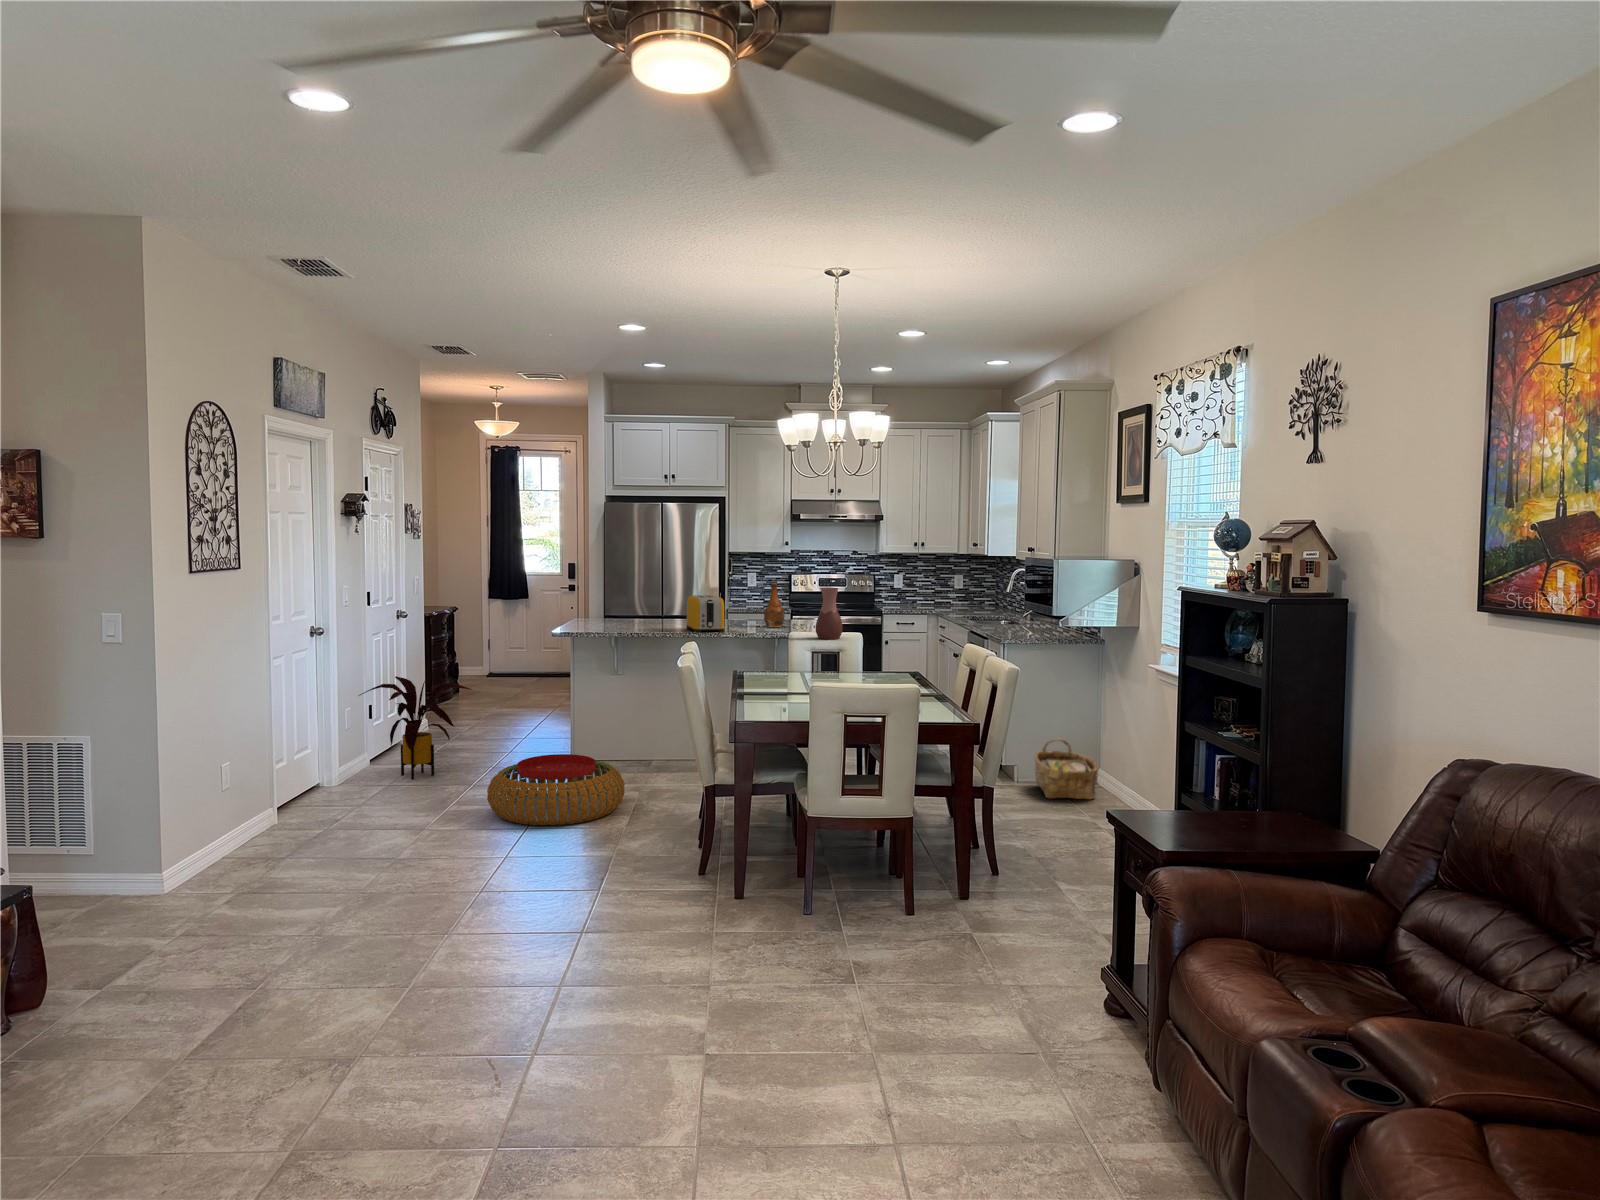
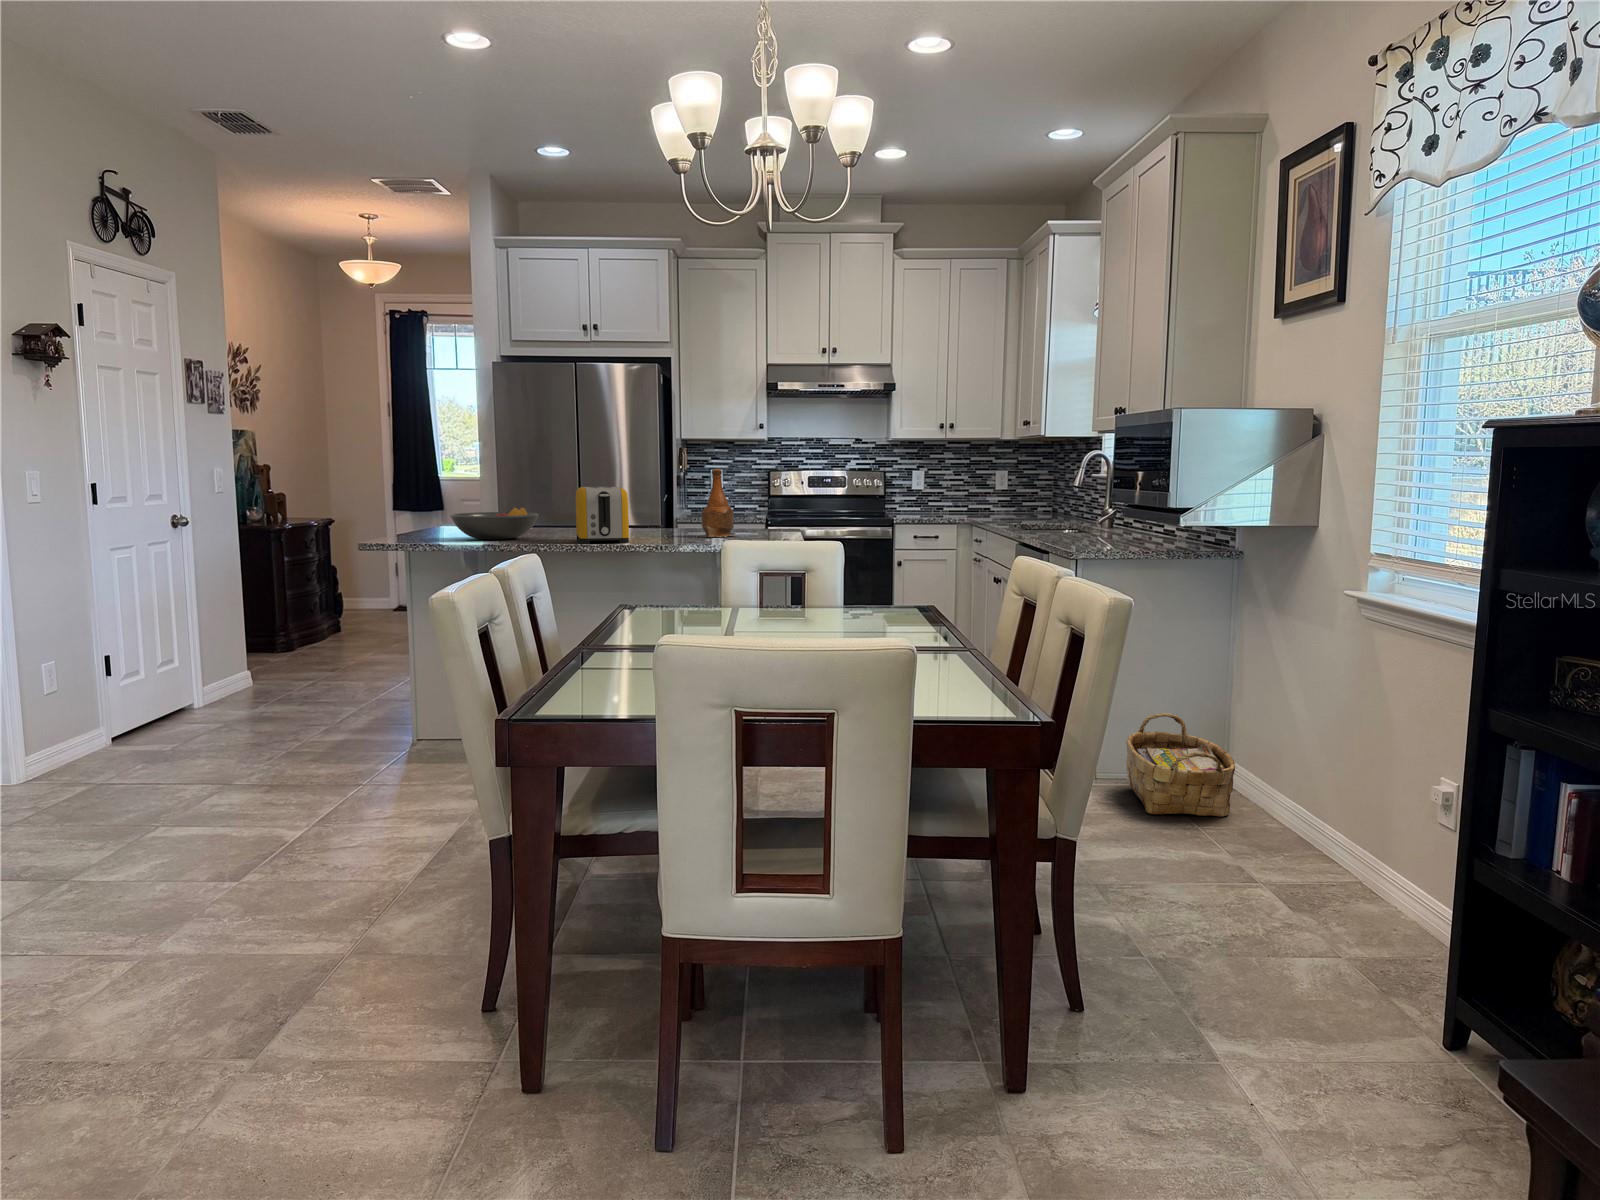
vase: present [816,587,842,640] -> none [763,465,808,551]
fruit bowl: none [604,607,660,628] -> present [451,507,539,540]
house plant: present [359,676,471,779] -> none [60,614,249,774]
pouf: present [487,754,625,826] -> none [195,742,442,872]

